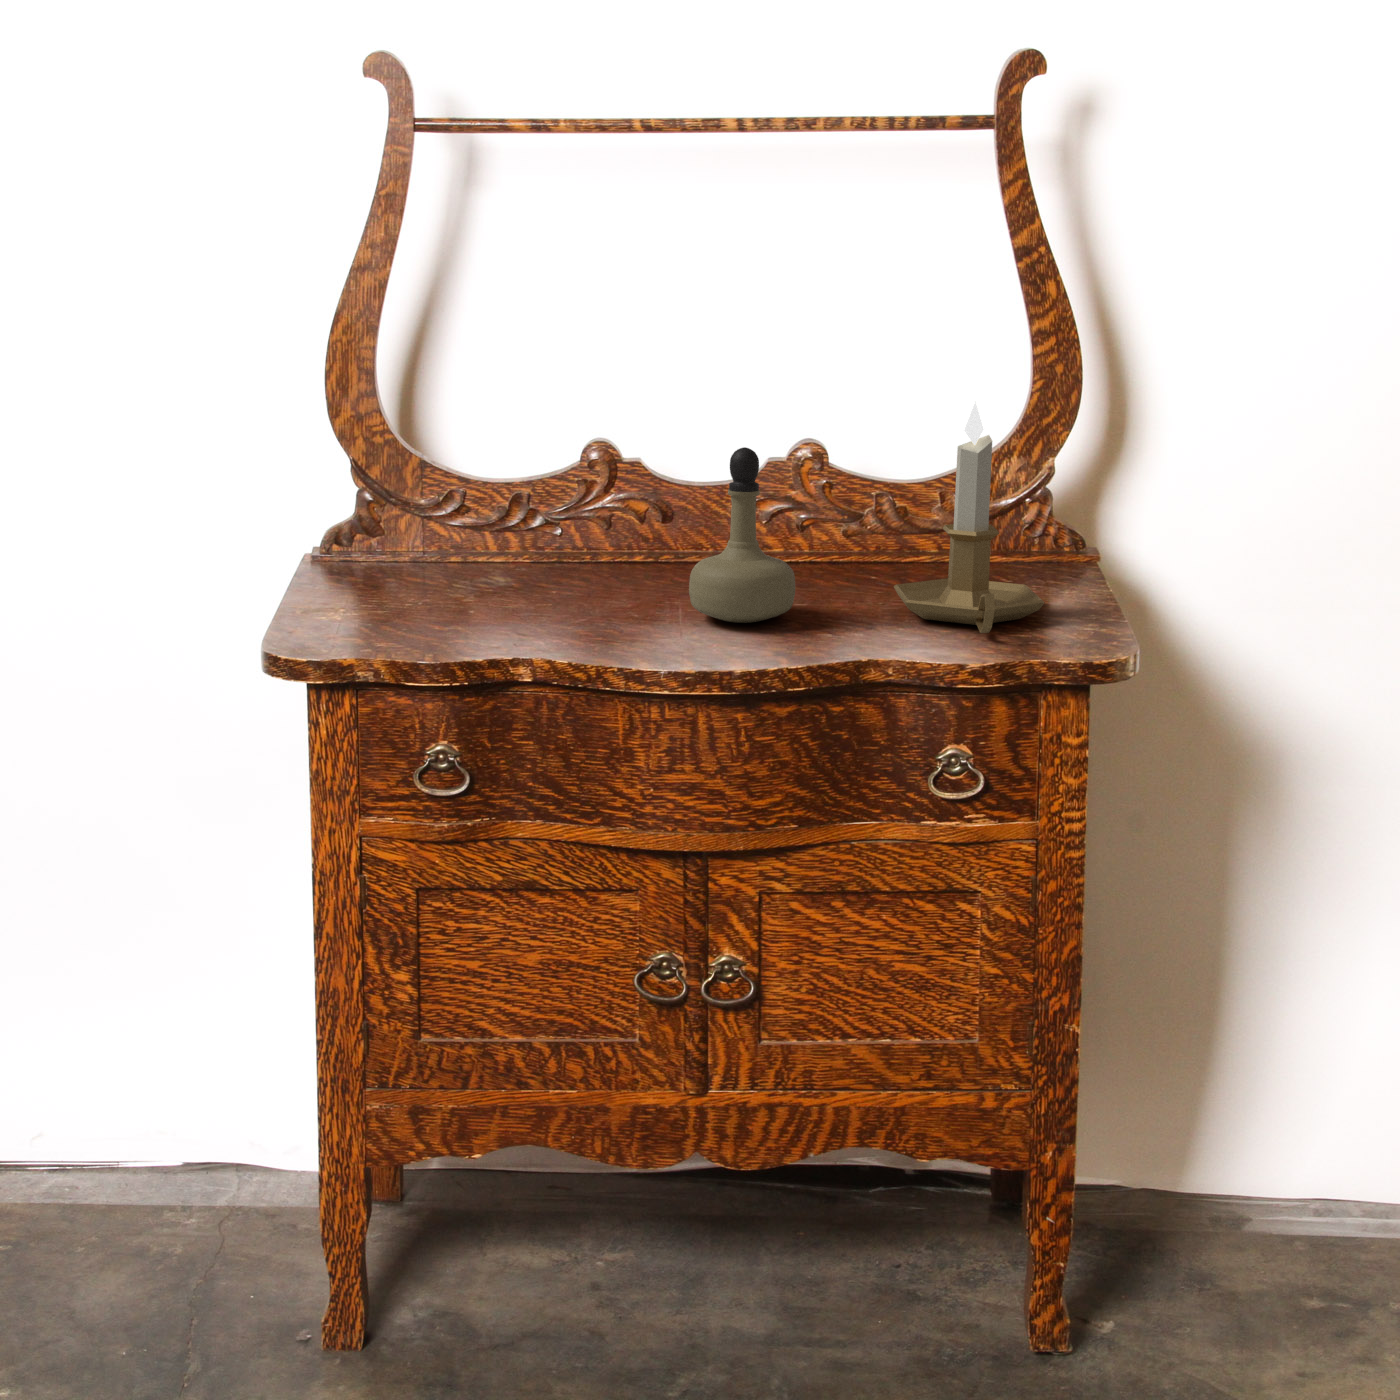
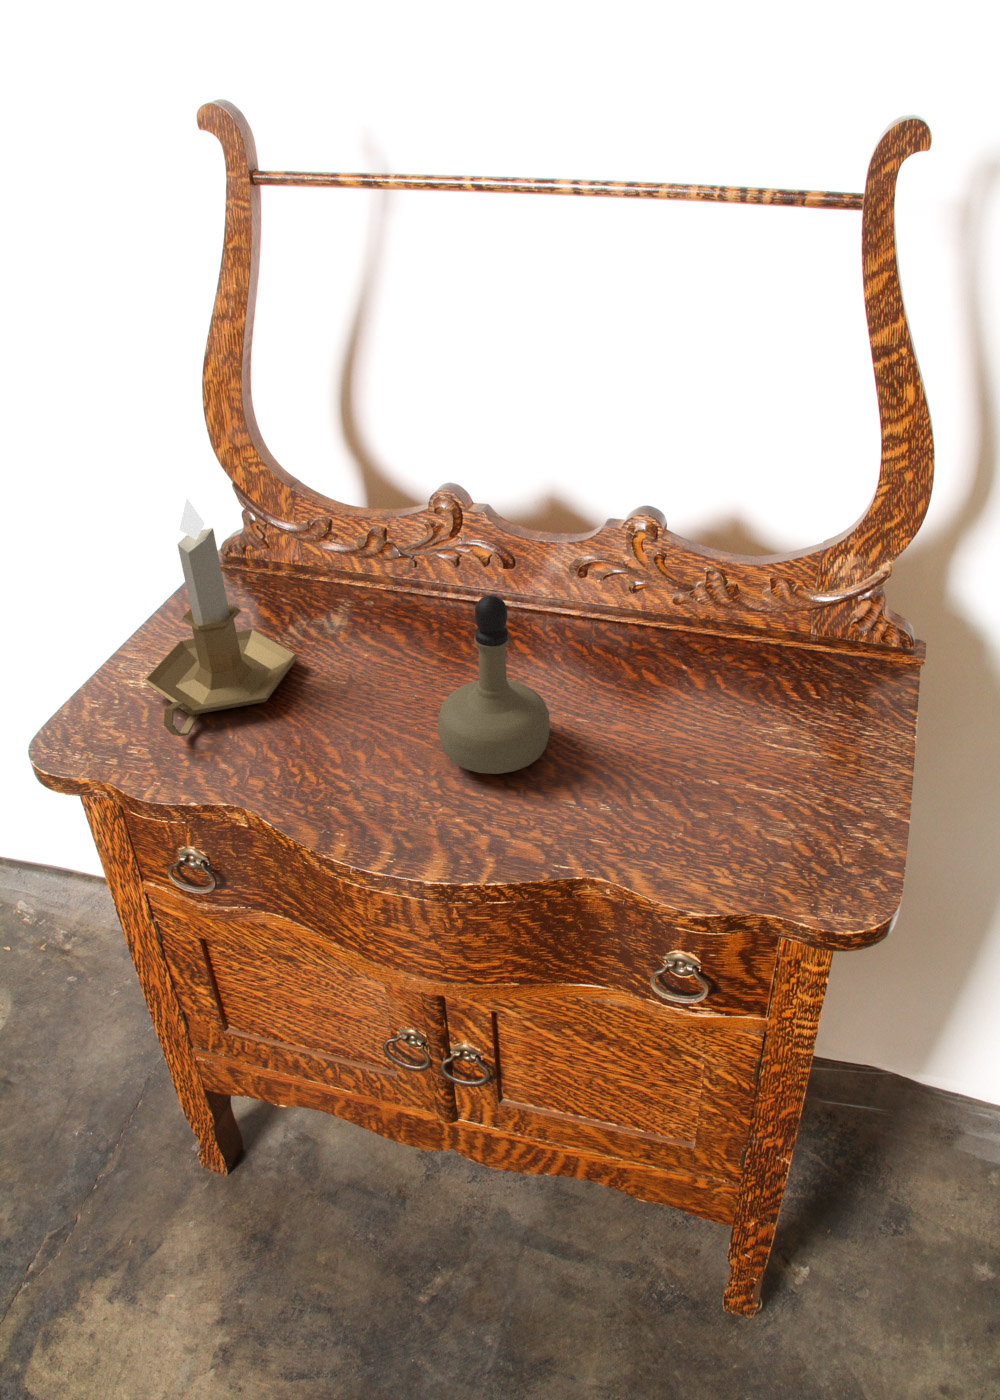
candlestick: present [894,402,1045,633] -> present [144,499,298,736]

